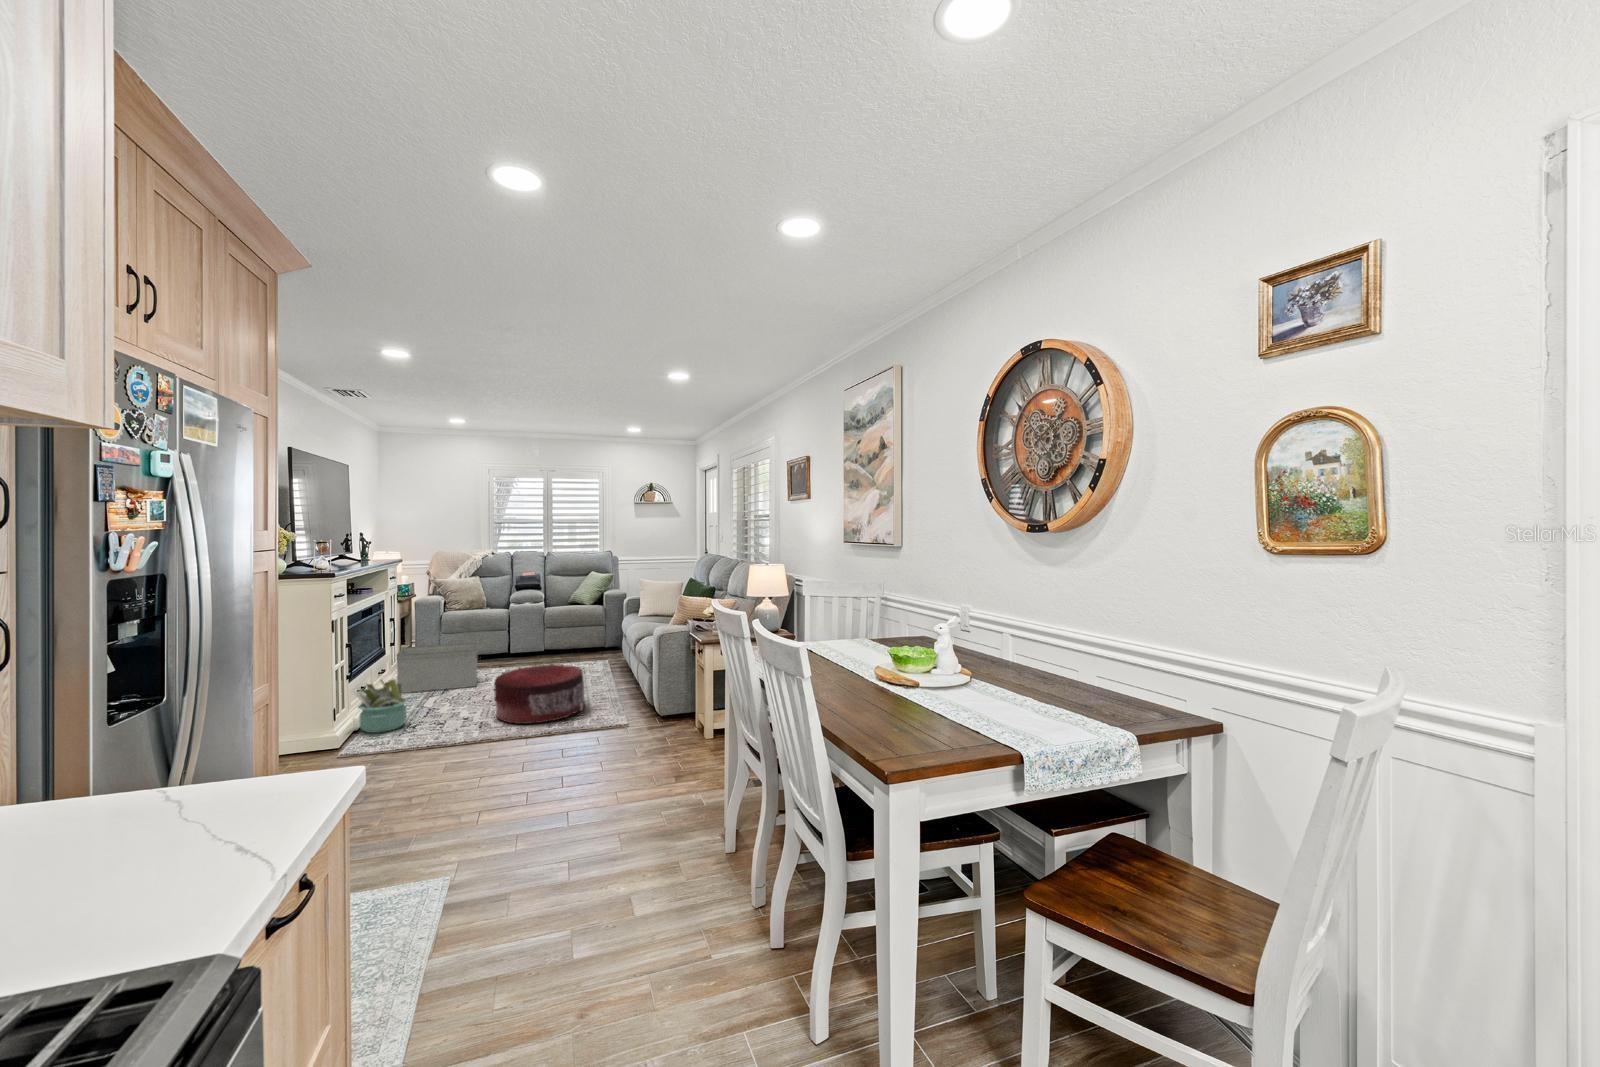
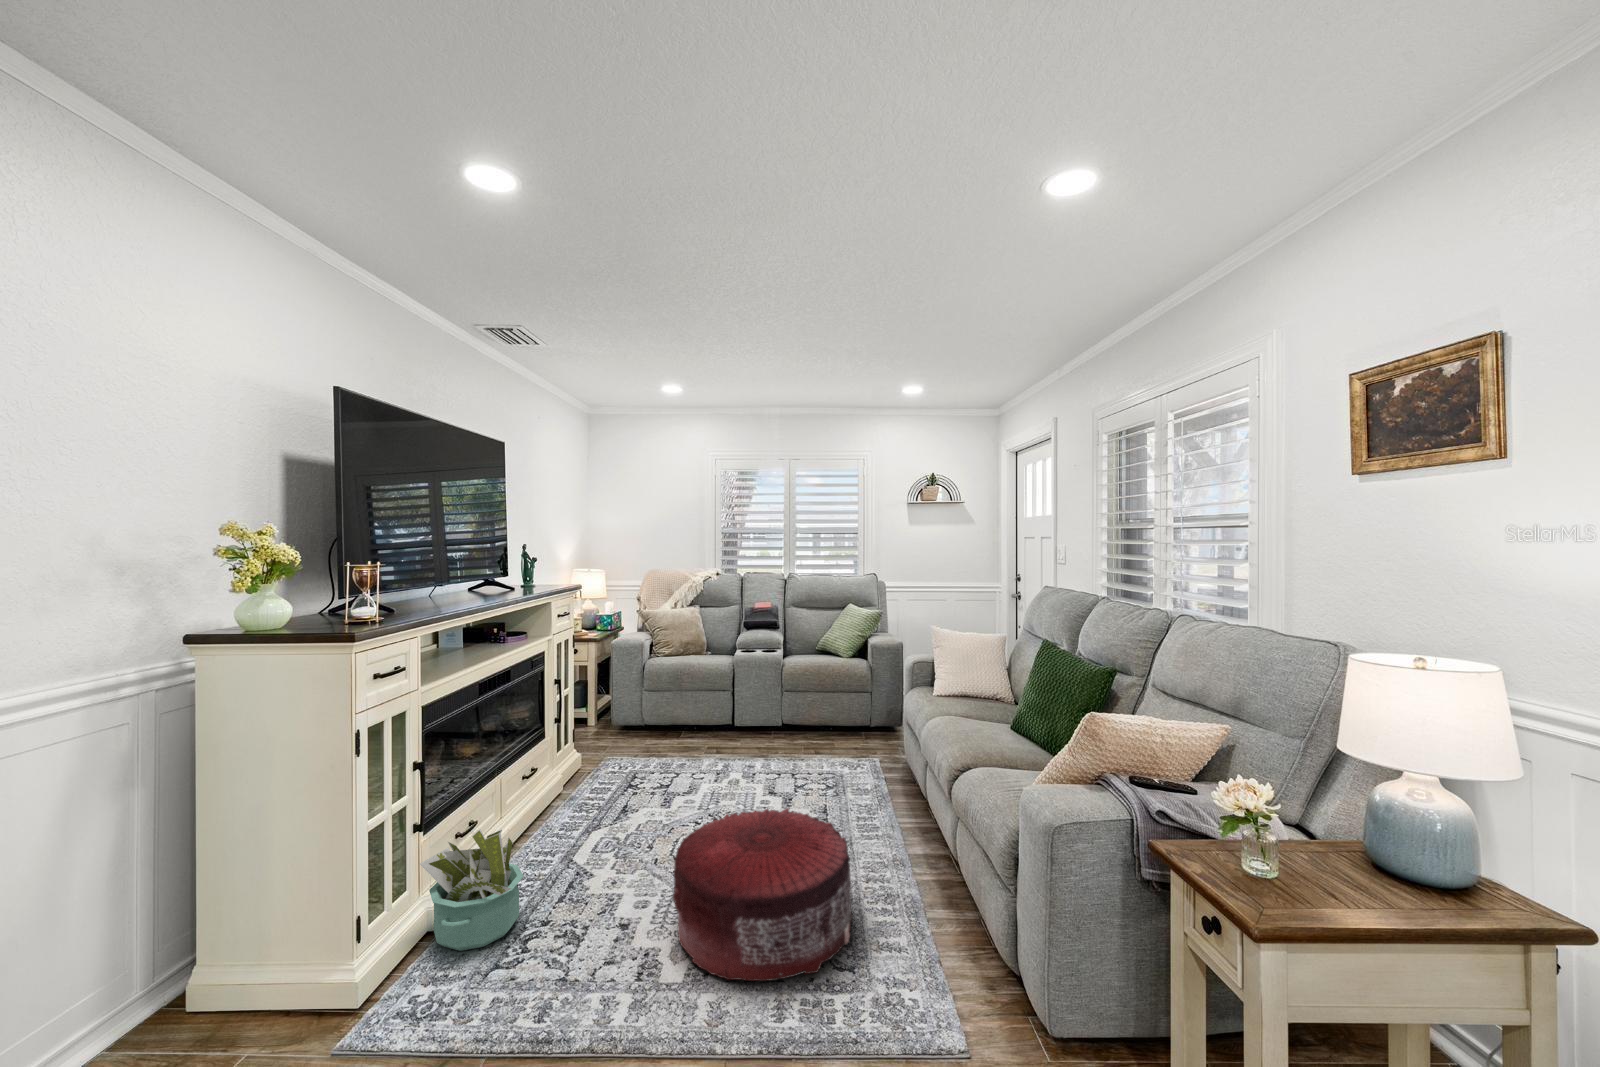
storage bin: present [397,643,478,693] -> none [551,725,679,810]

